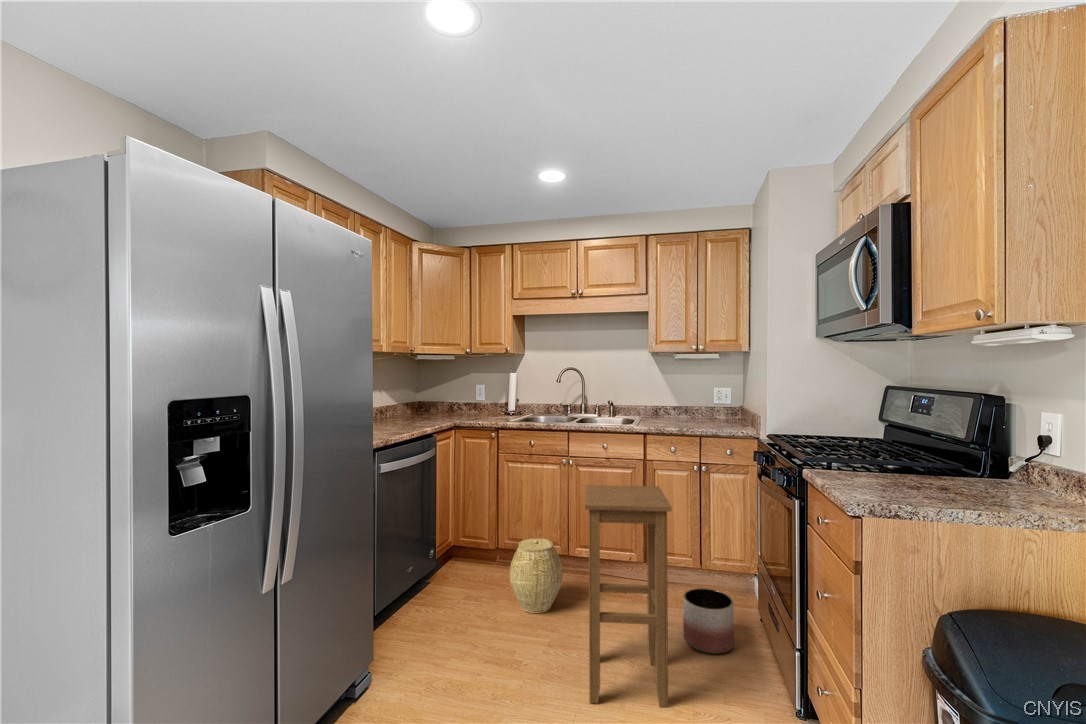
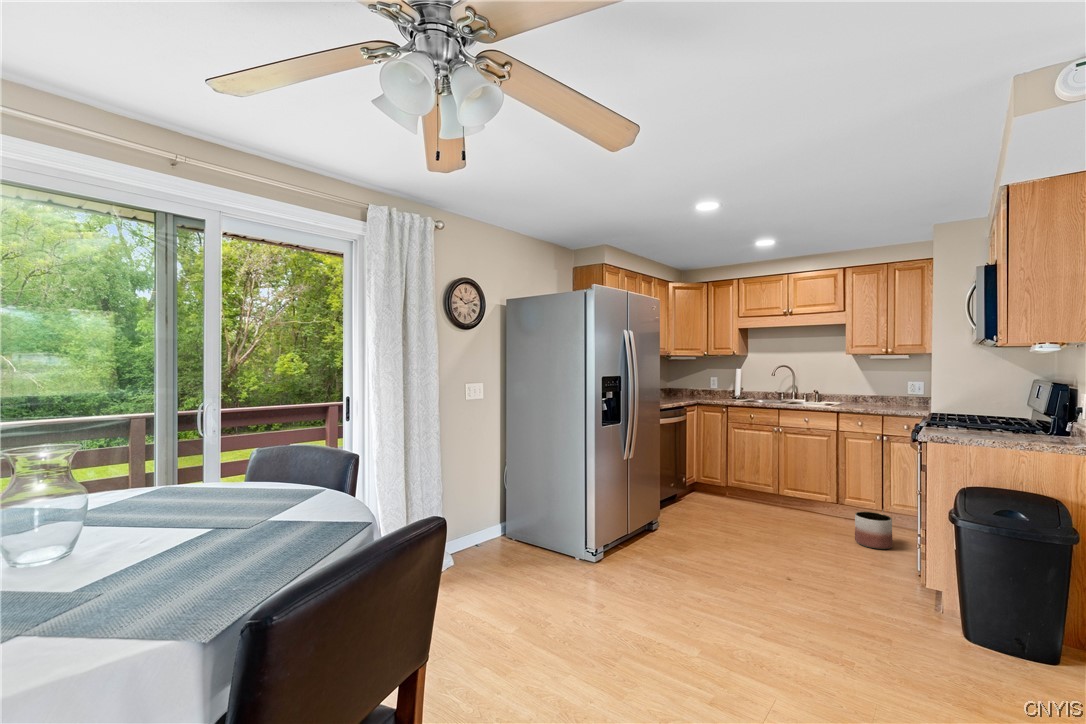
stool: present [585,485,672,707] -> none [780,436,834,560]
woven basket: present [510,538,563,613] -> none [735,475,772,519]

